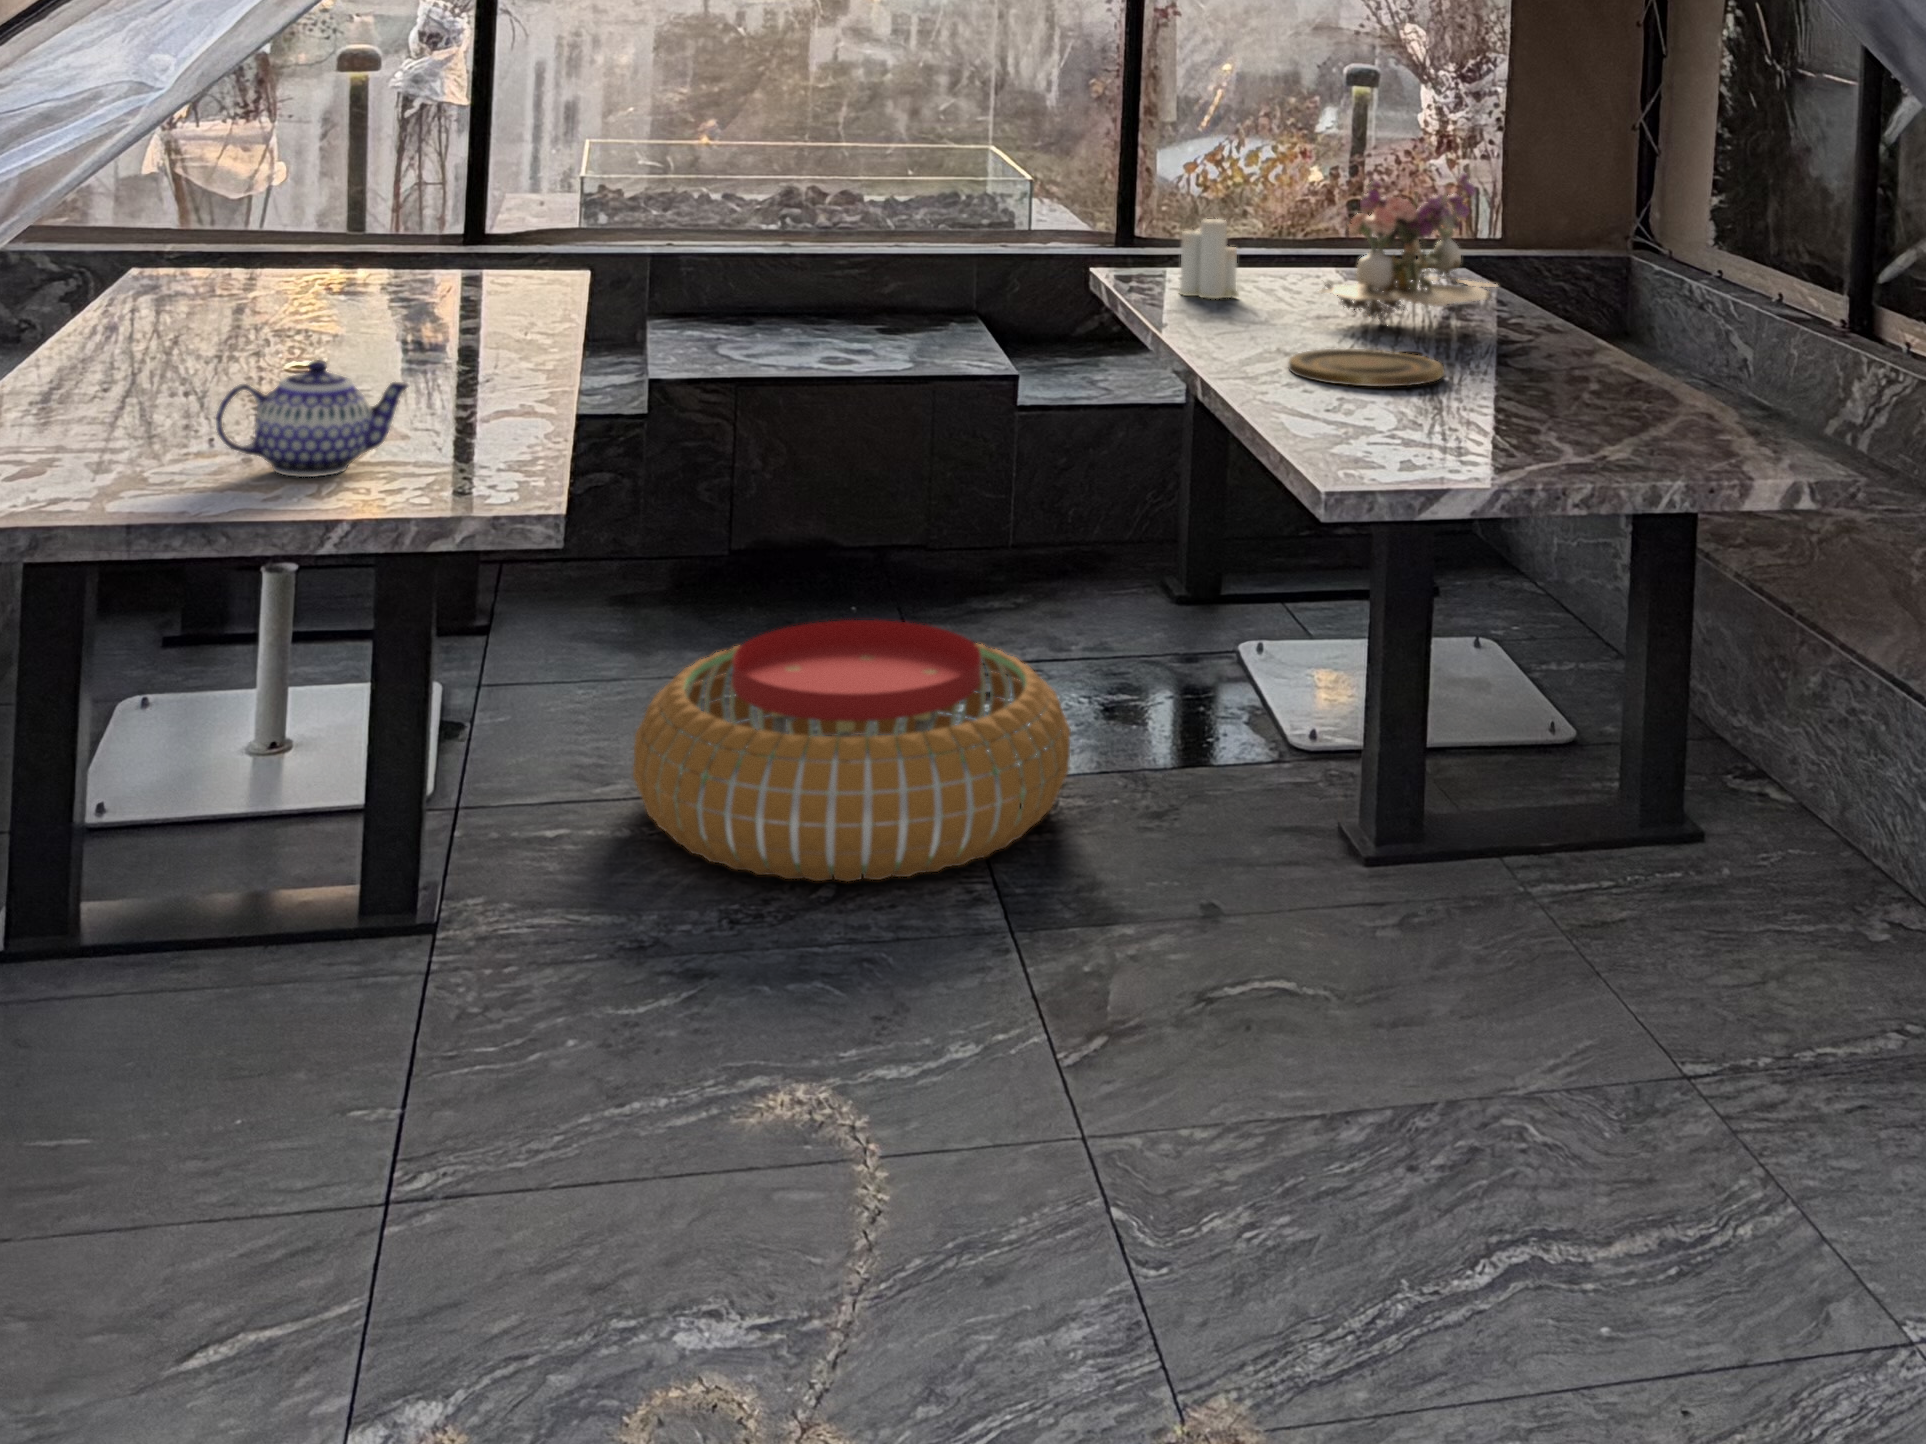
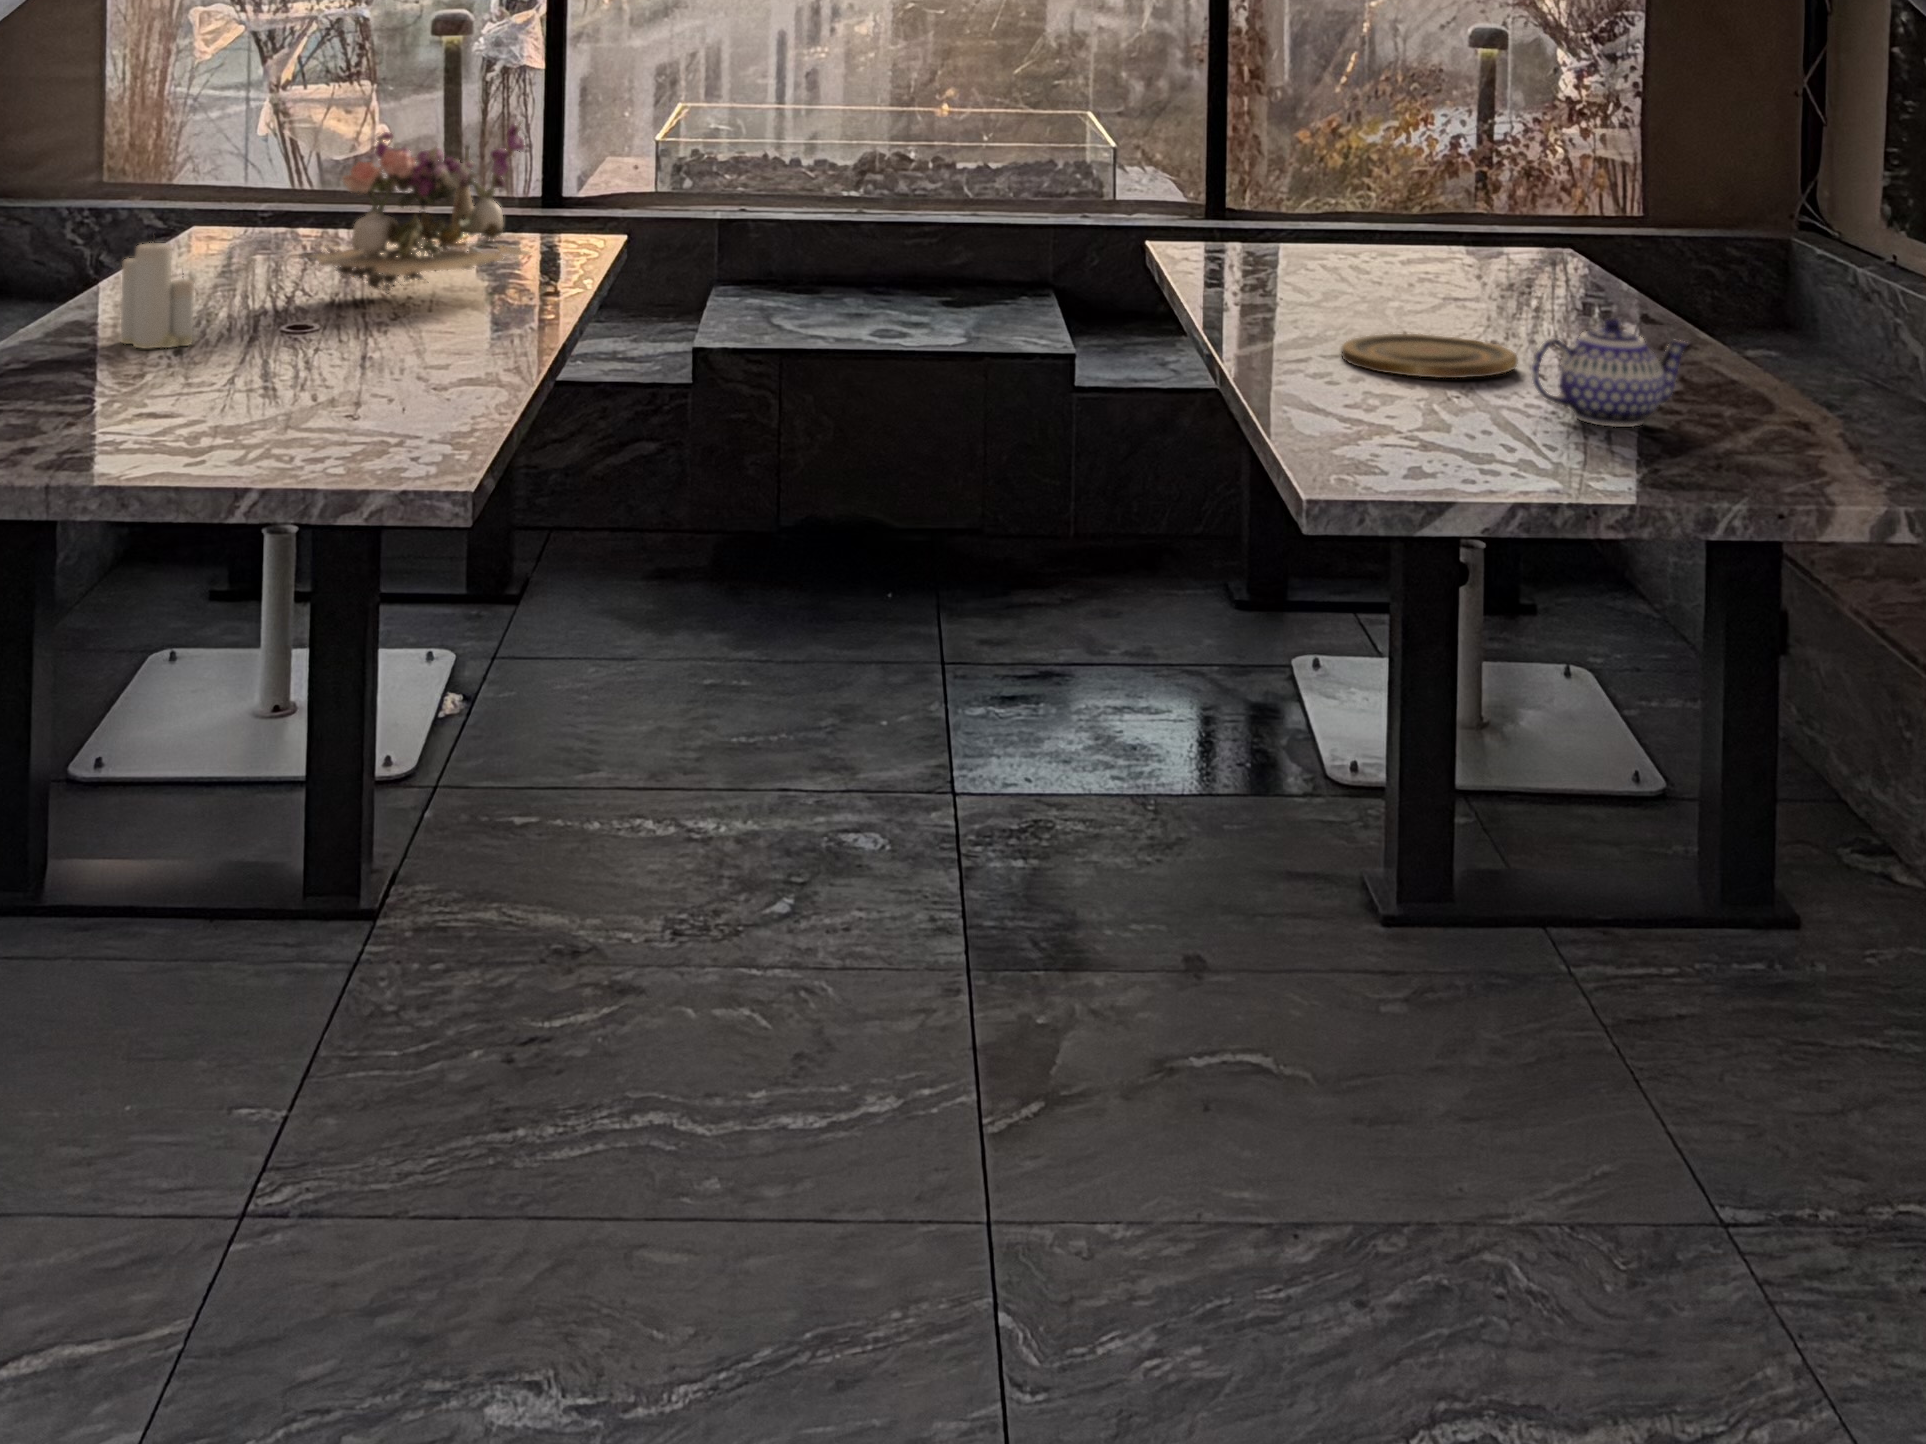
flower arrangement: present [1319,173,1496,321] -> present [310,122,530,294]
candle: present [1179,218,1238,299] -> present [121,236,194,349]
teapot: present [216,360,409,477] -> present [1532,318,1688,427]
pouf: present [633,620,1071,881] -> none [626,609,1087,893]

